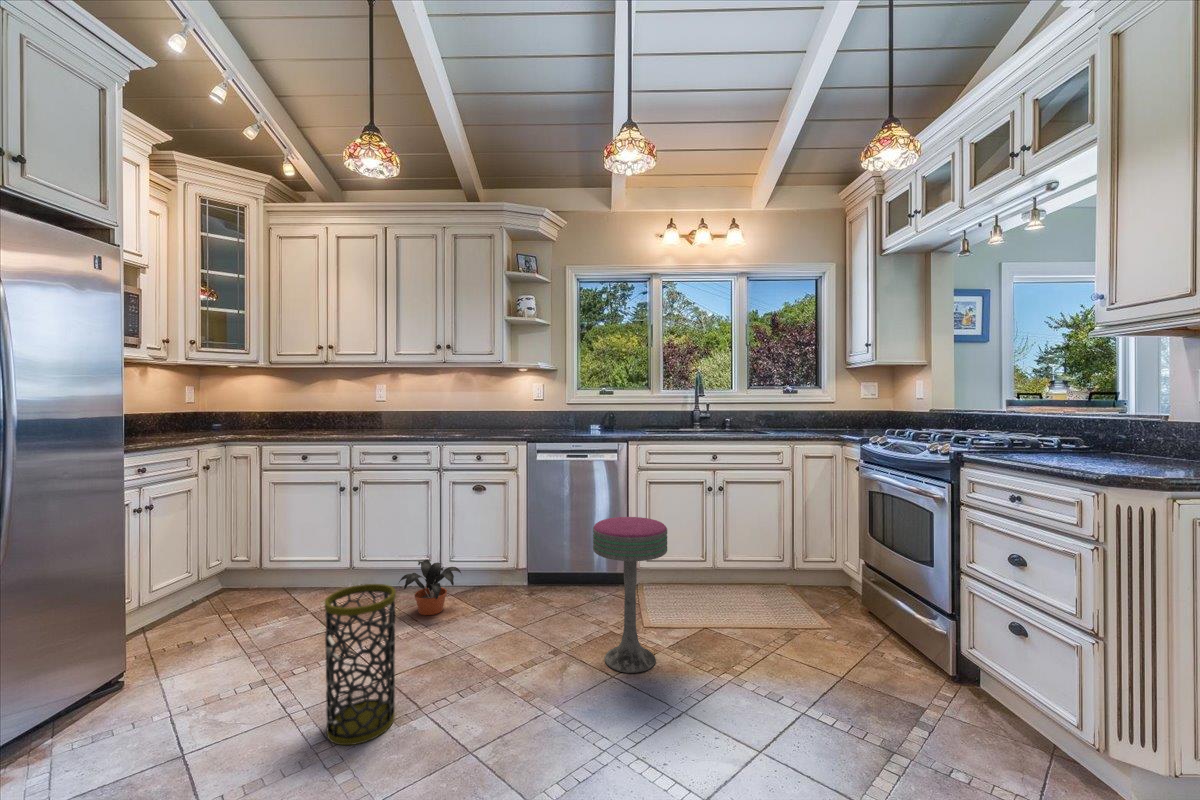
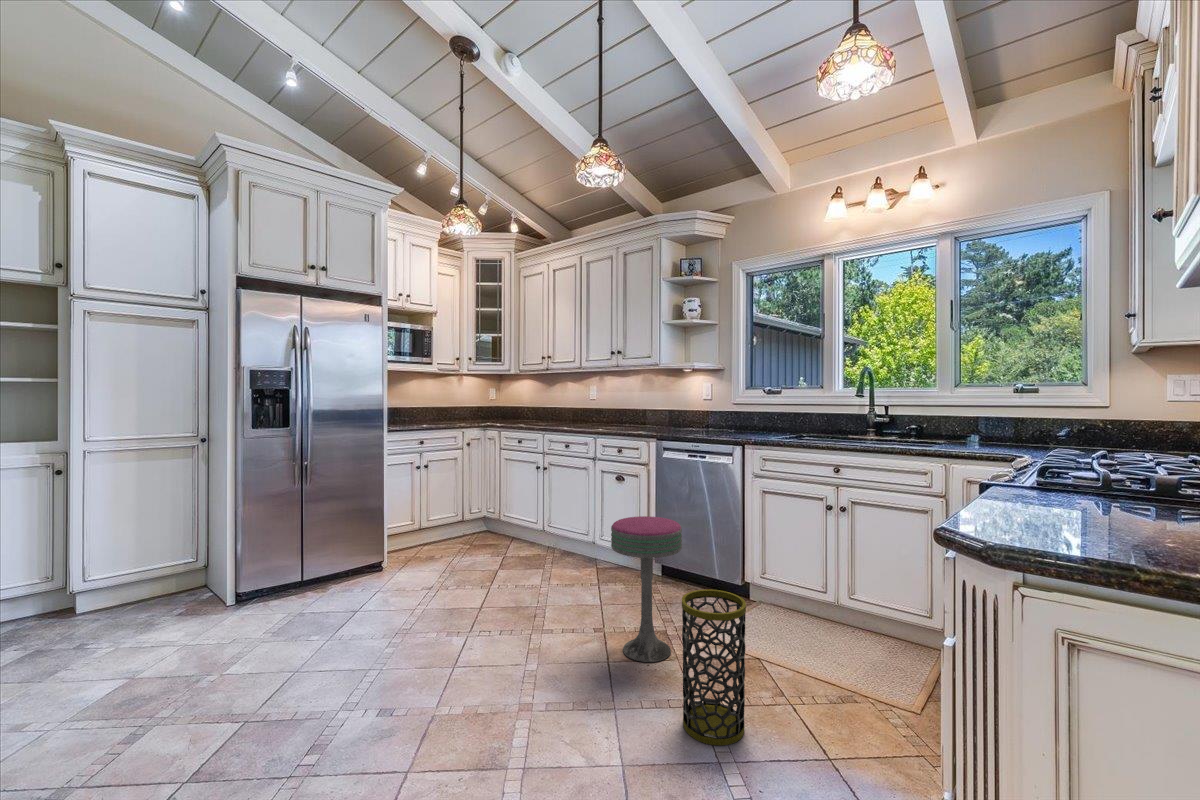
potted plant: present [399,560,461,615] -> none [542,531,593,575]
trash can: present [325,584,396,745] -> present [682,589,746,745]

